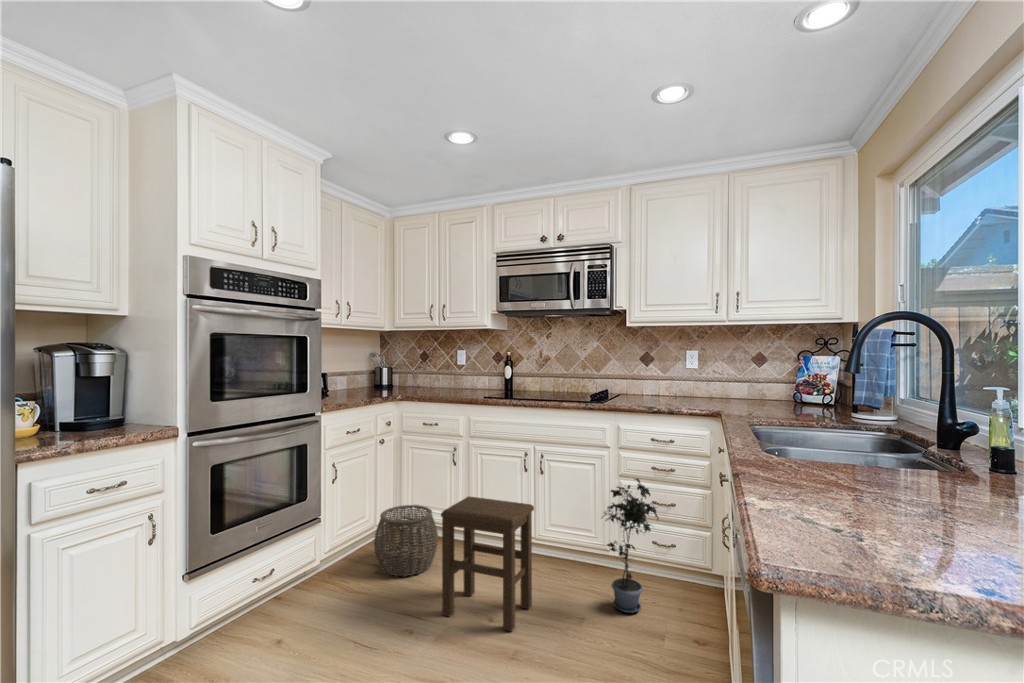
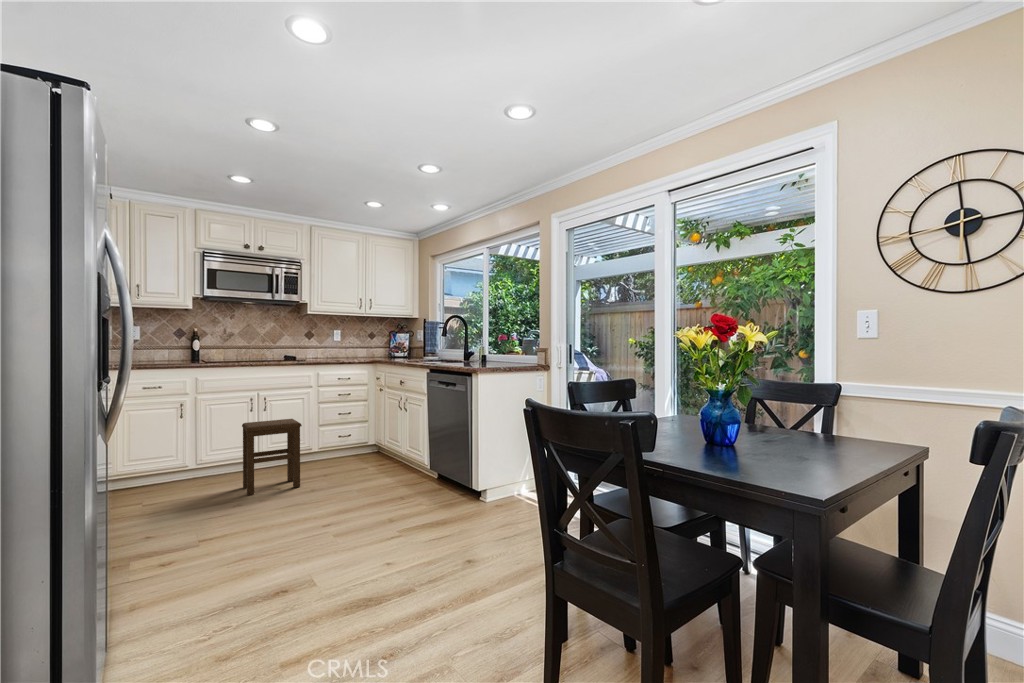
potted plant: present [602,479,658,613] -> none [325,397,365,469]
woven basket: present [374,505,438,577] -> none [138,448,199,500]

